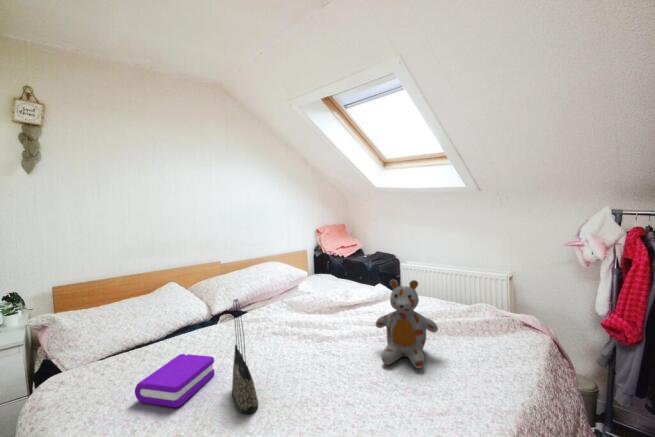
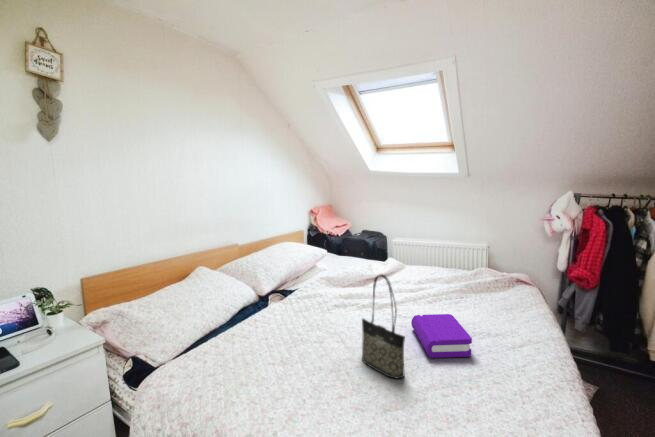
stuffed bear: present [376,280,438,368] -> none [445,251,500,322]
book: present [135,354,214,407] -> present [411,314,472,358]

